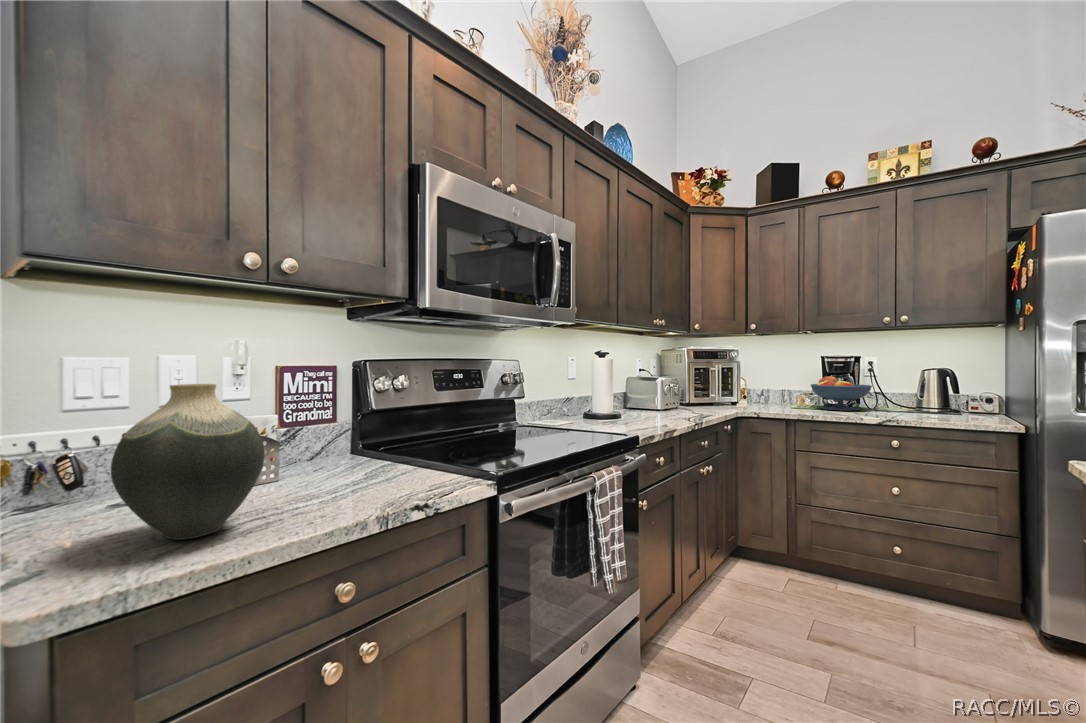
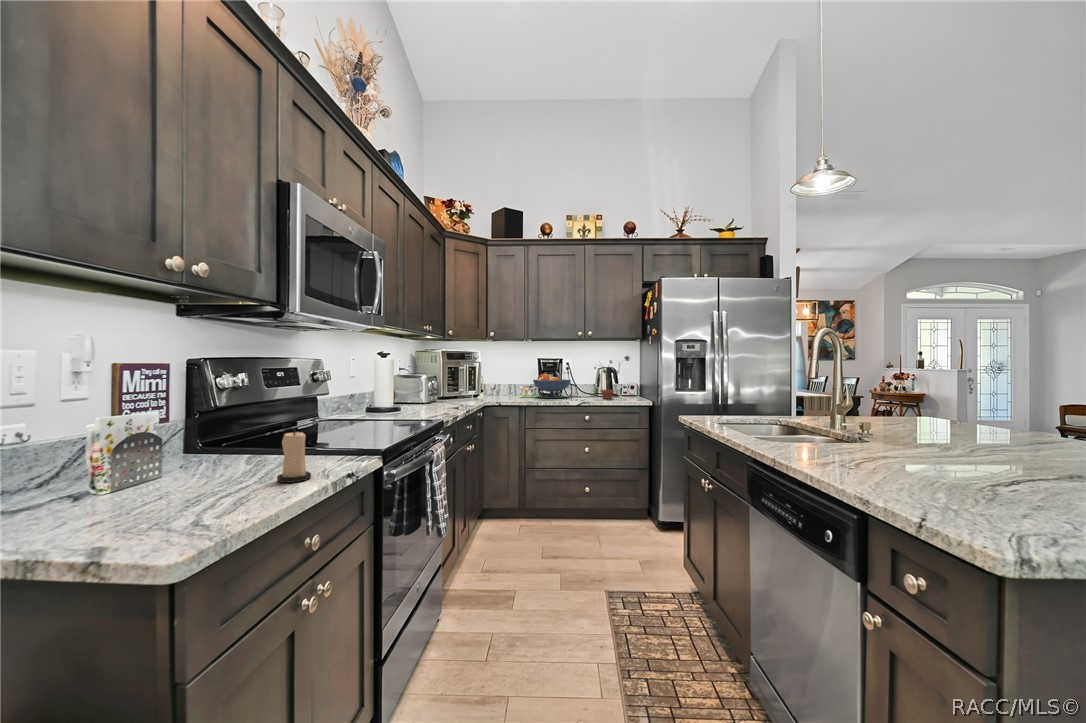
potted plant: none [911,350,984,416] -> present [594,356,629,399]
vase: present [111,384,264,540] -> none [117,377,251,512]
candle: none [328,446,368,513] -> present [277,429,311,483]

